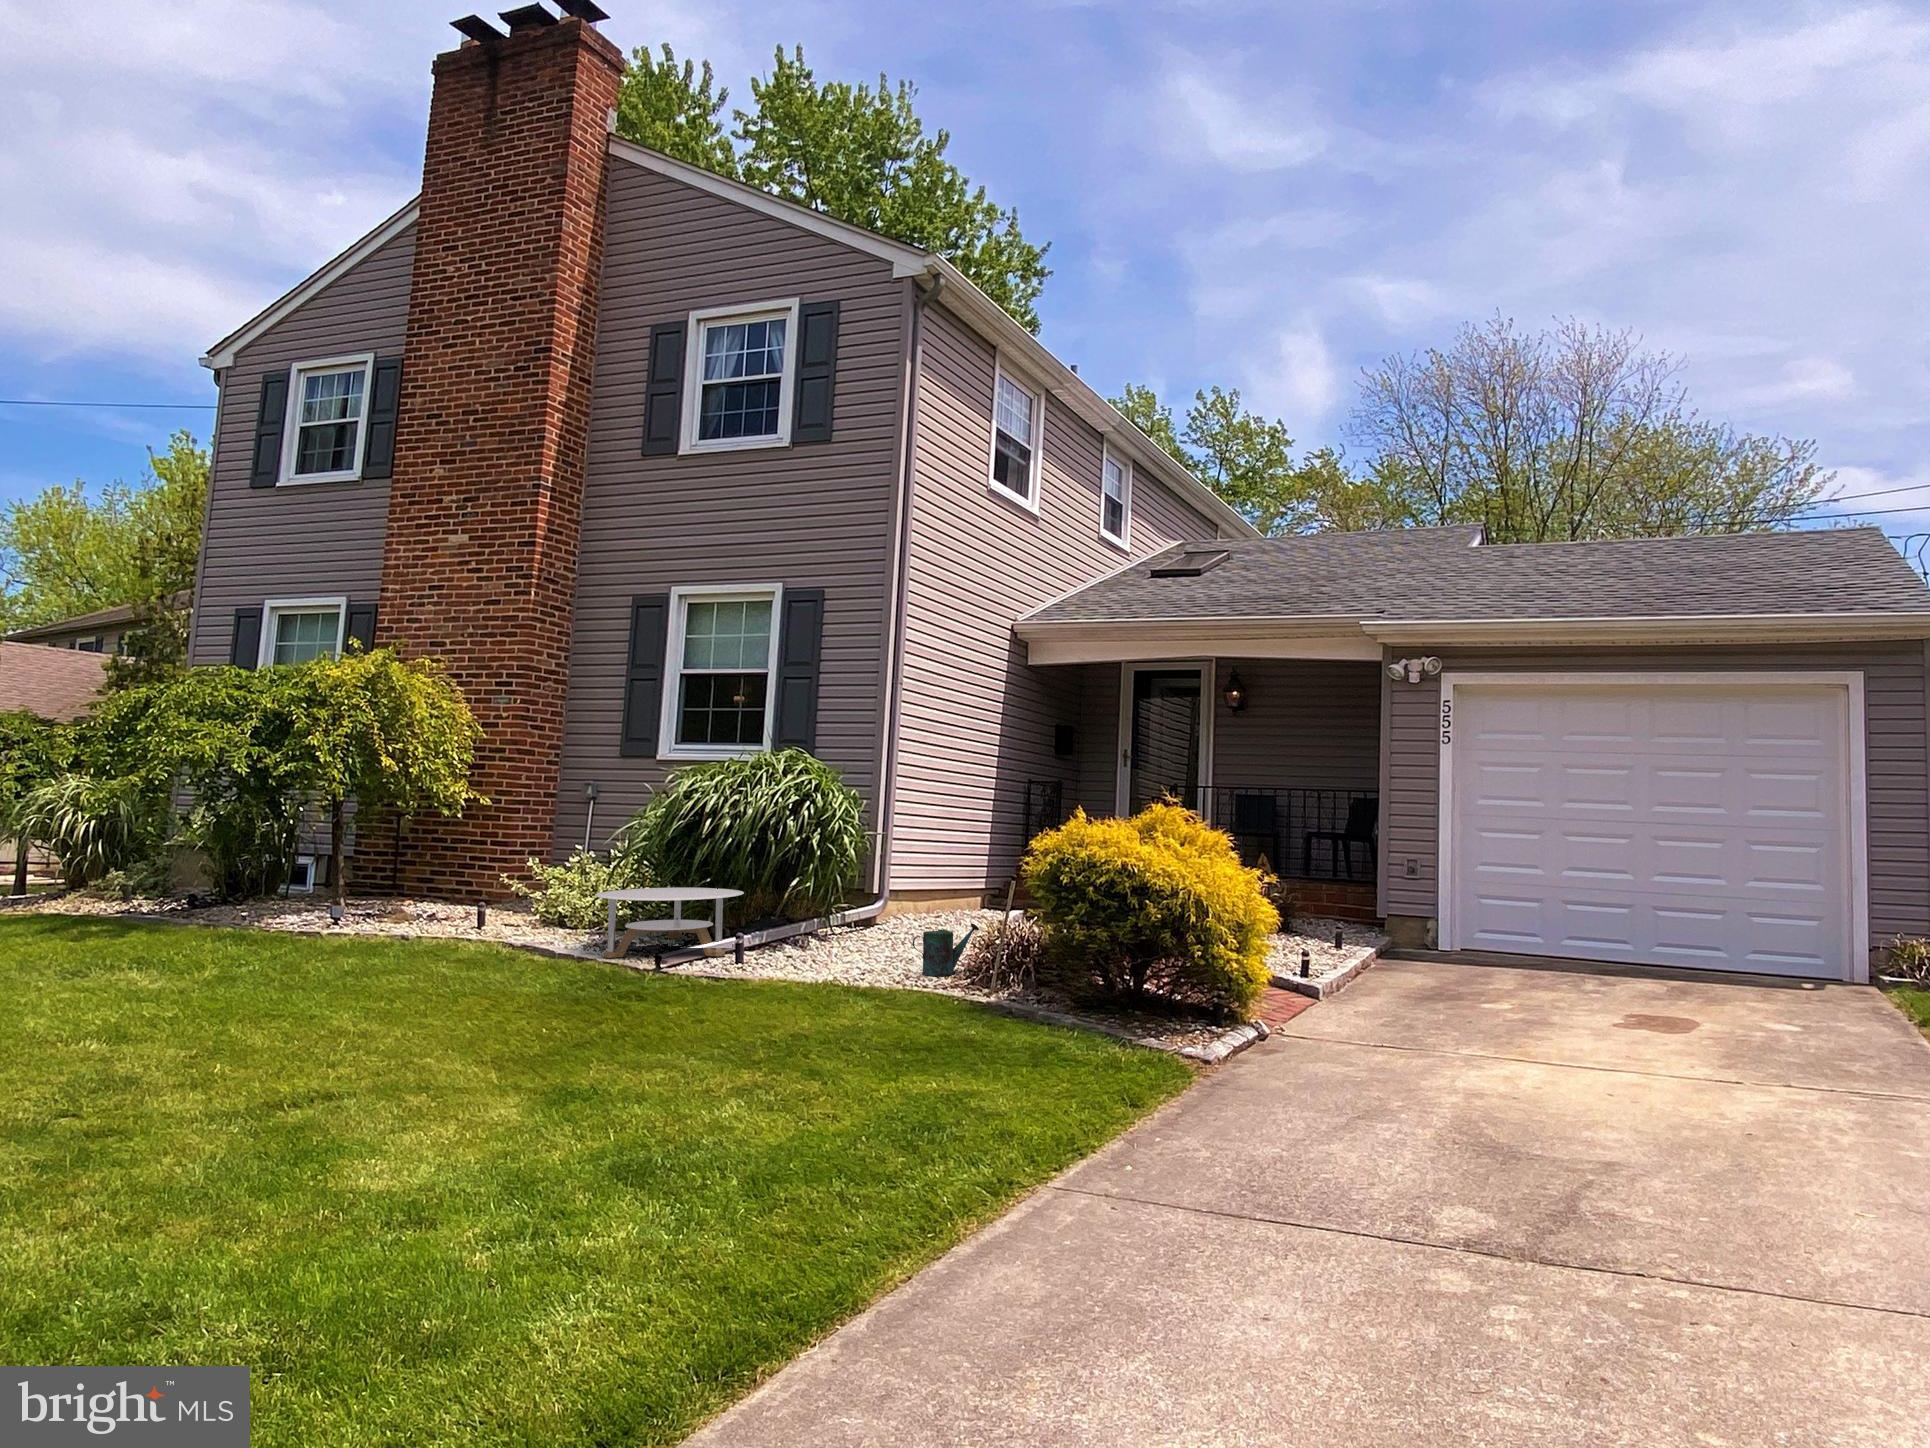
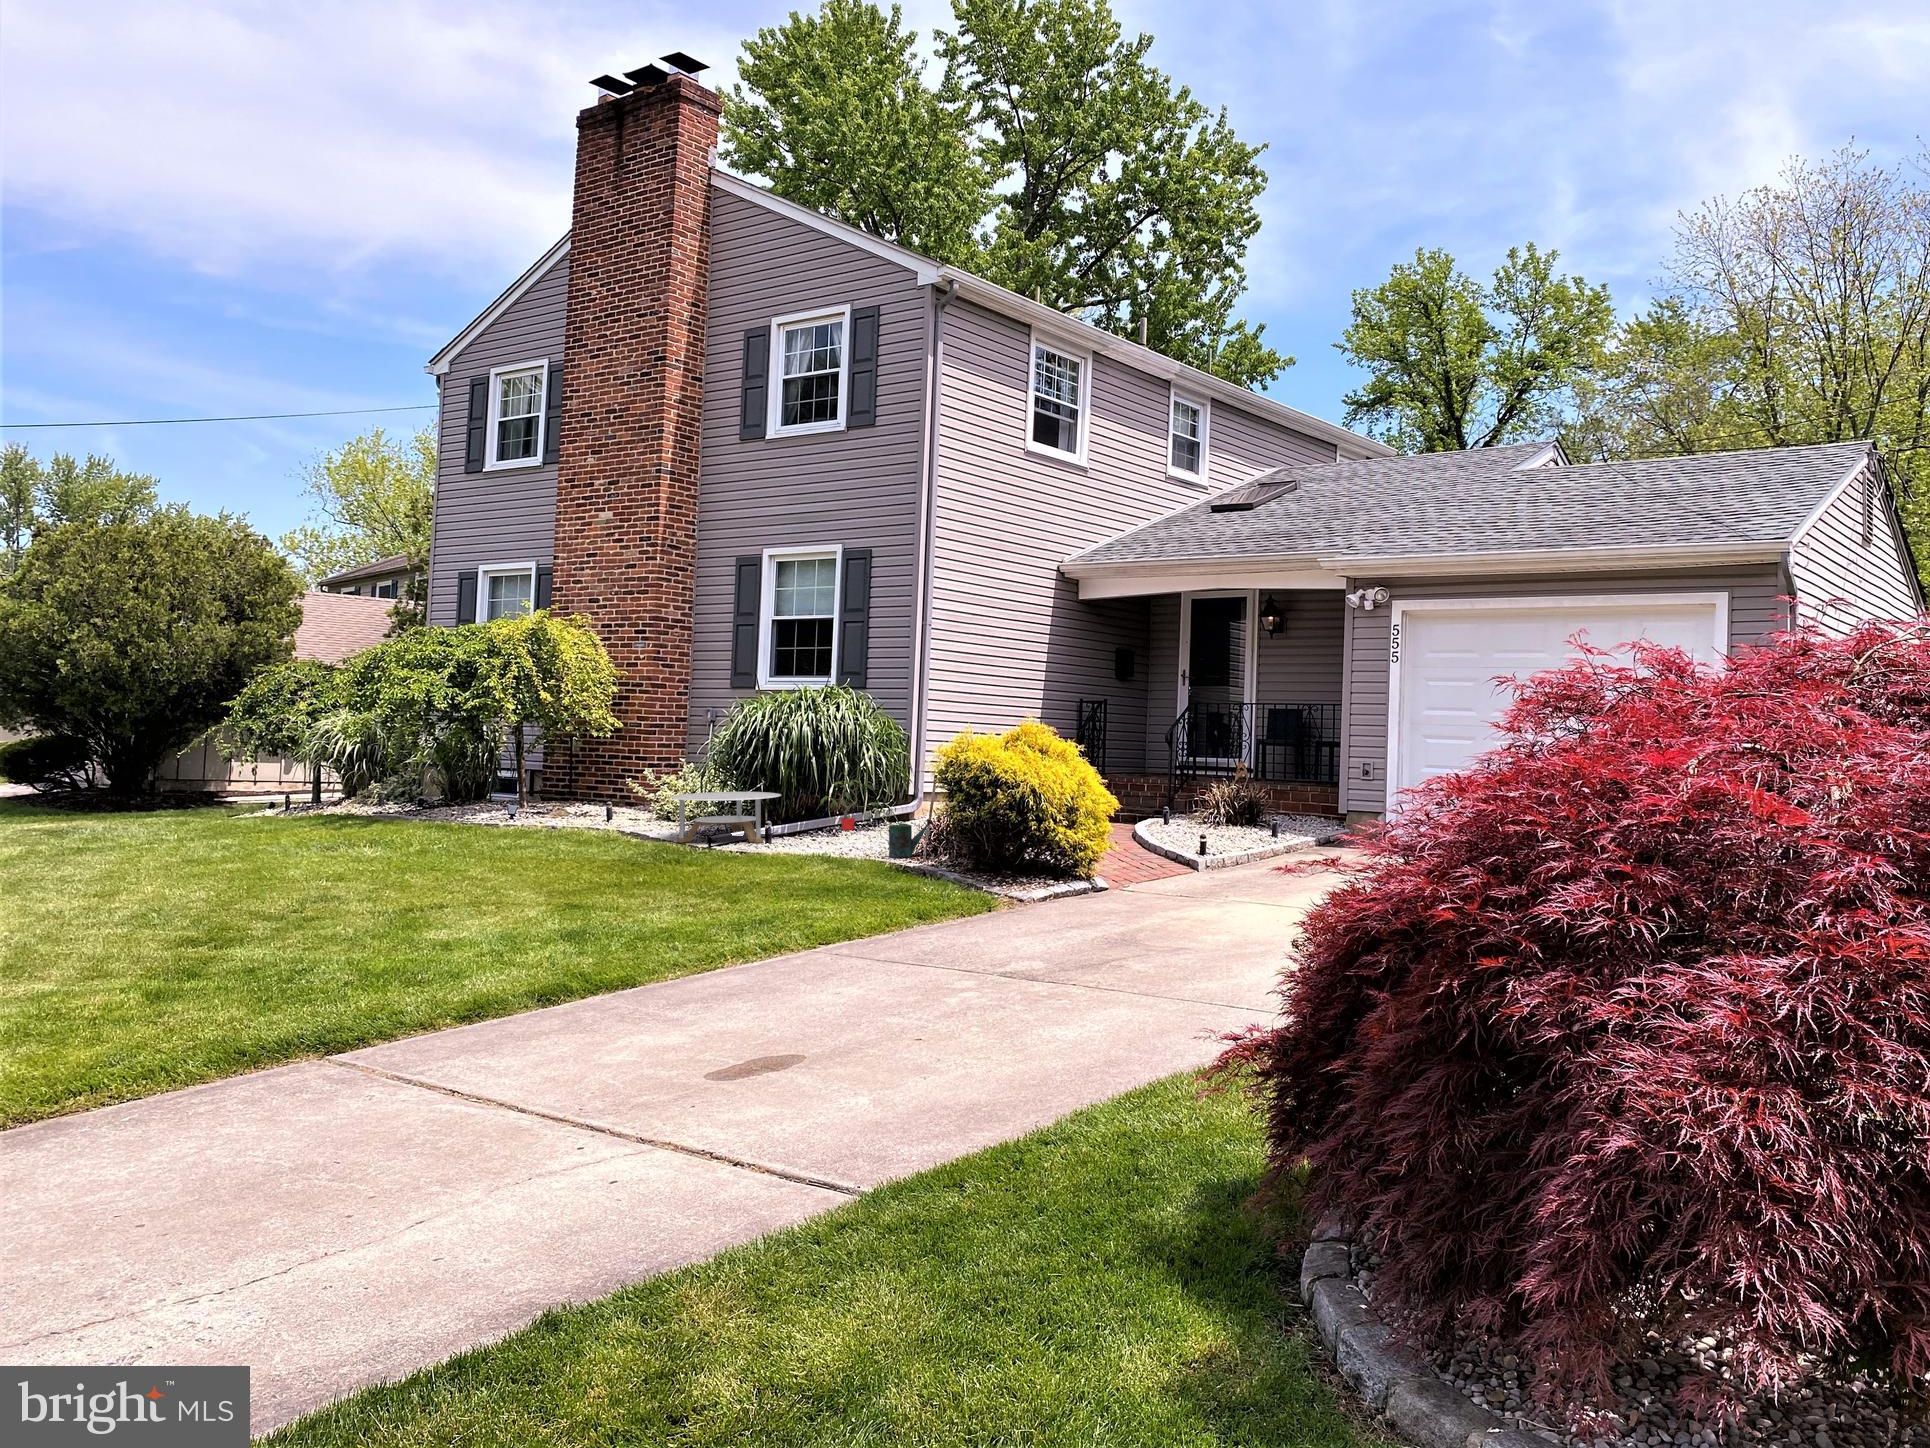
potted plant: none [778,871,858,937] -> present [821,780,880,830]

